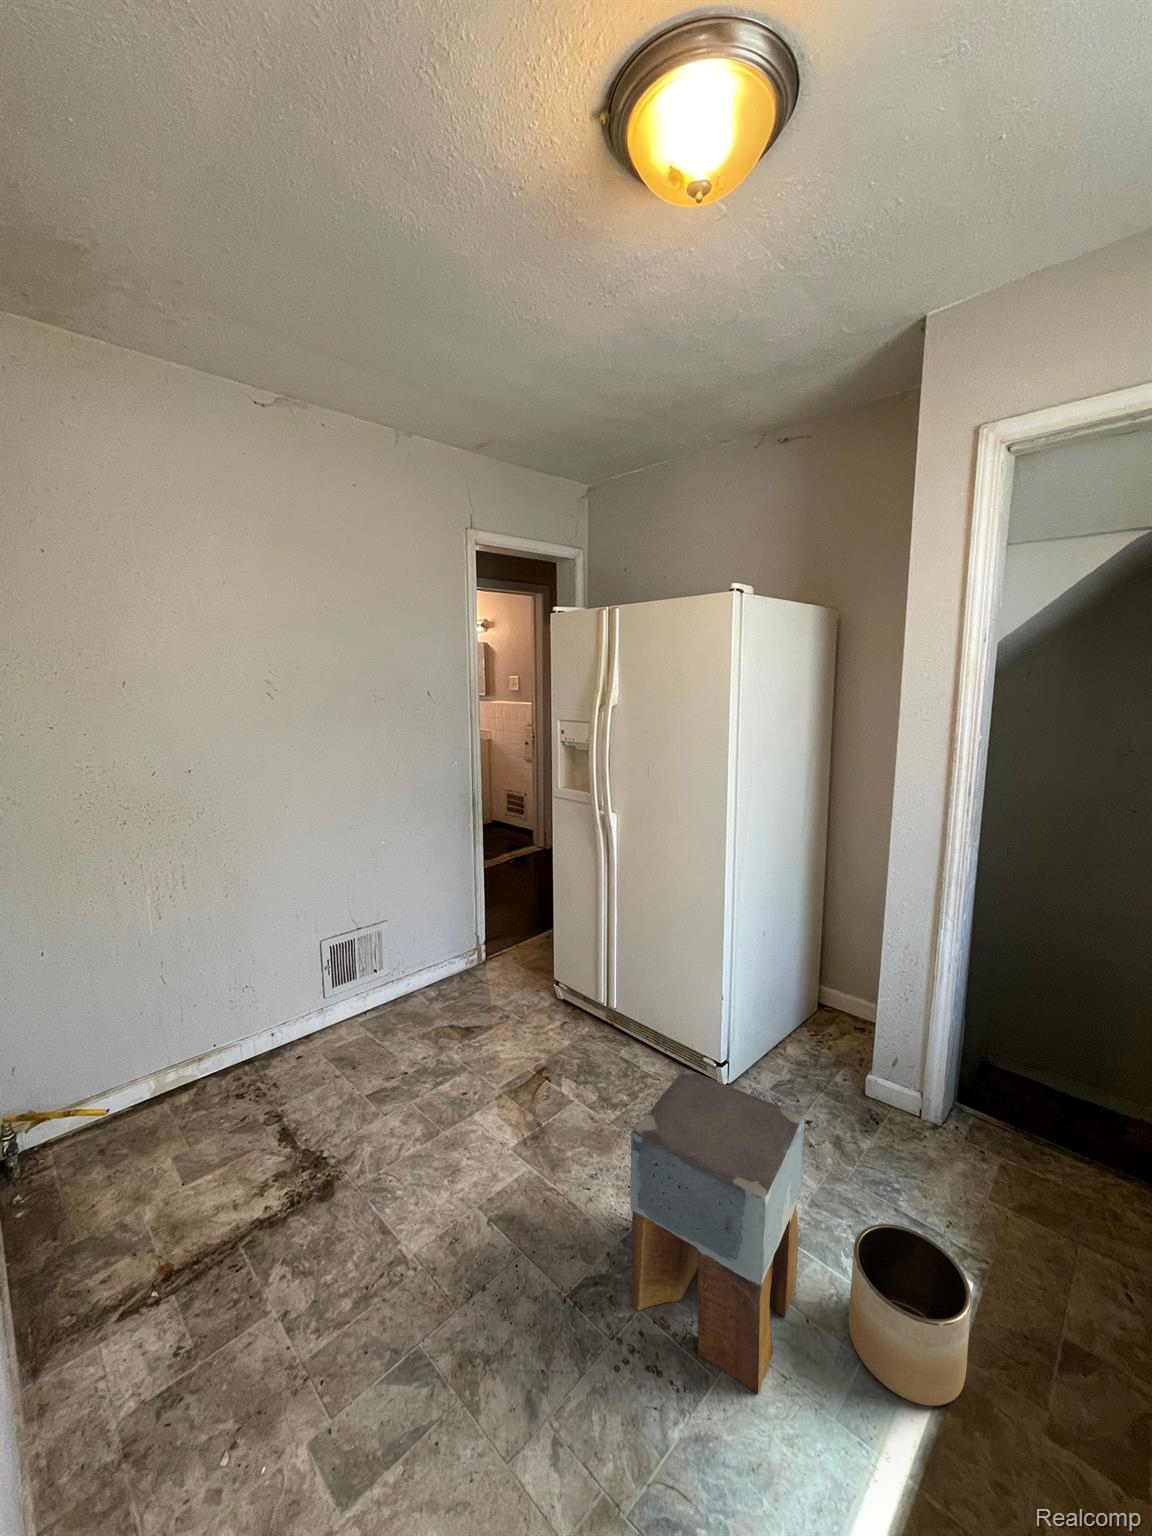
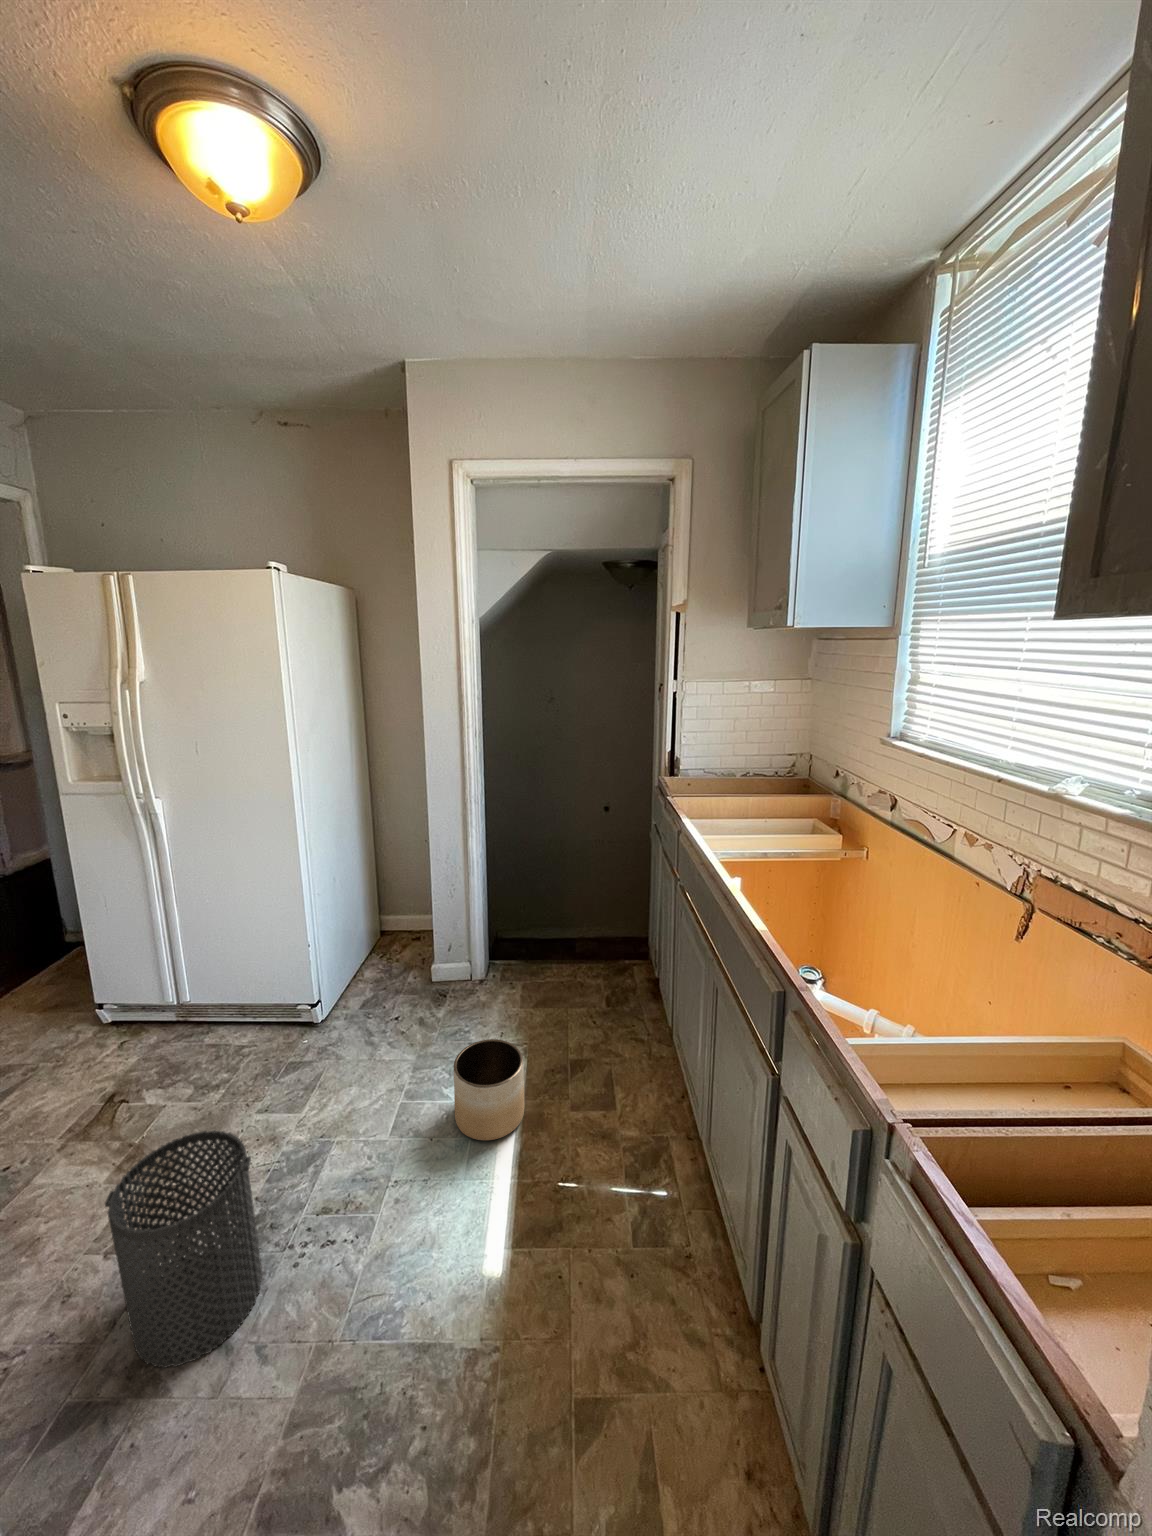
stool: present [630,1069,804,1394] -> none [276,997,417,1219]
trash can: none [468,1149,588,1402] -> present [105,1130,262,1368]

